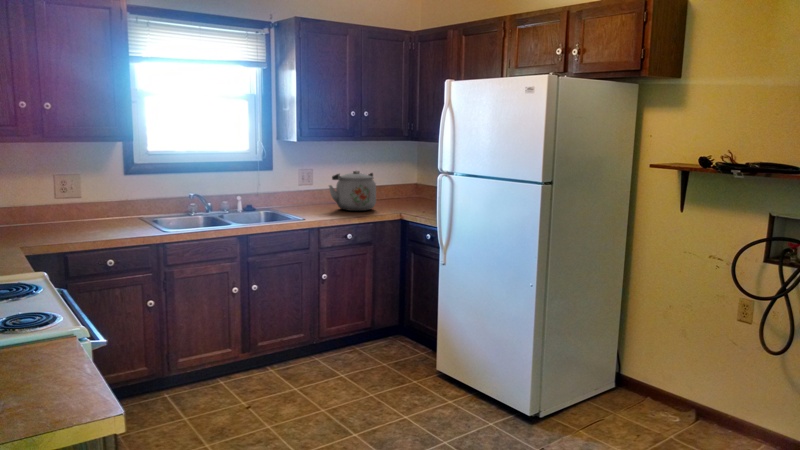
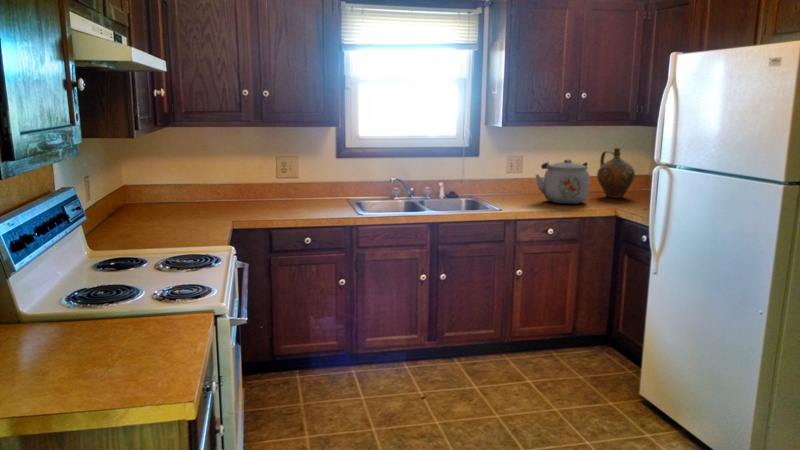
ceramic jug: none [379,160,410,204] -> present [597,148,635,198]

